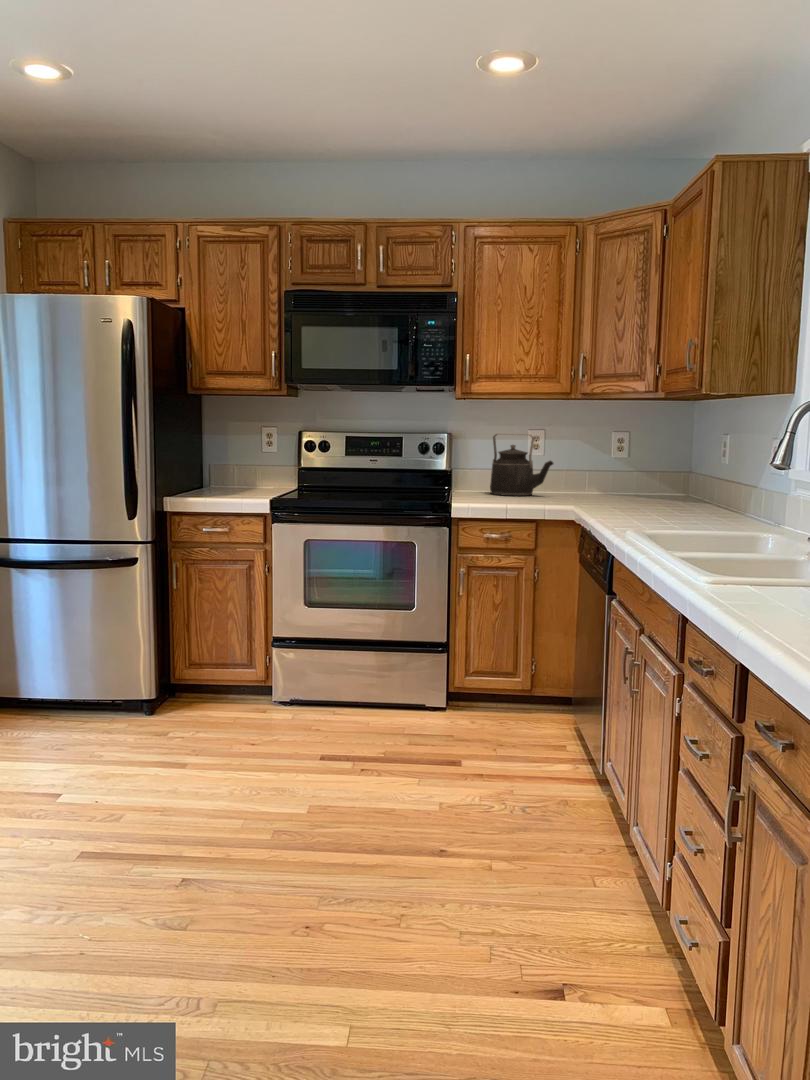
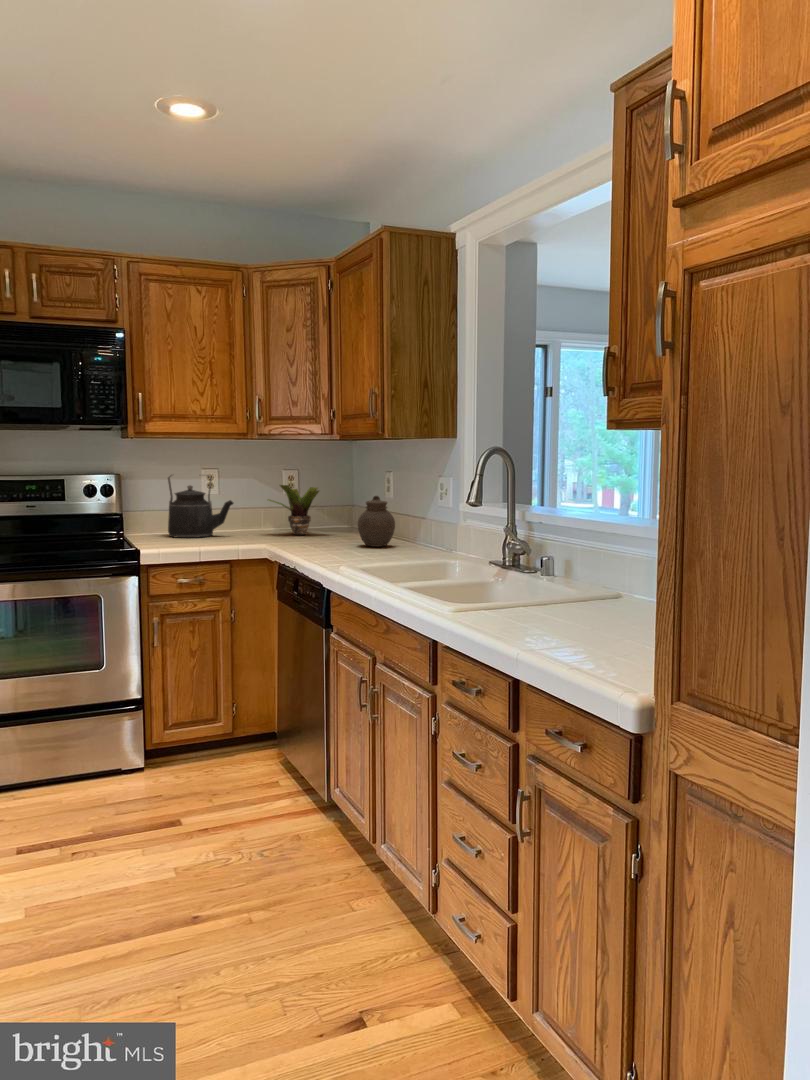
potted plant: none [588,446,659,500] -> present [268,485,319,535]
jar: none [674,459,717,515] -> present [358,496,395,547]

